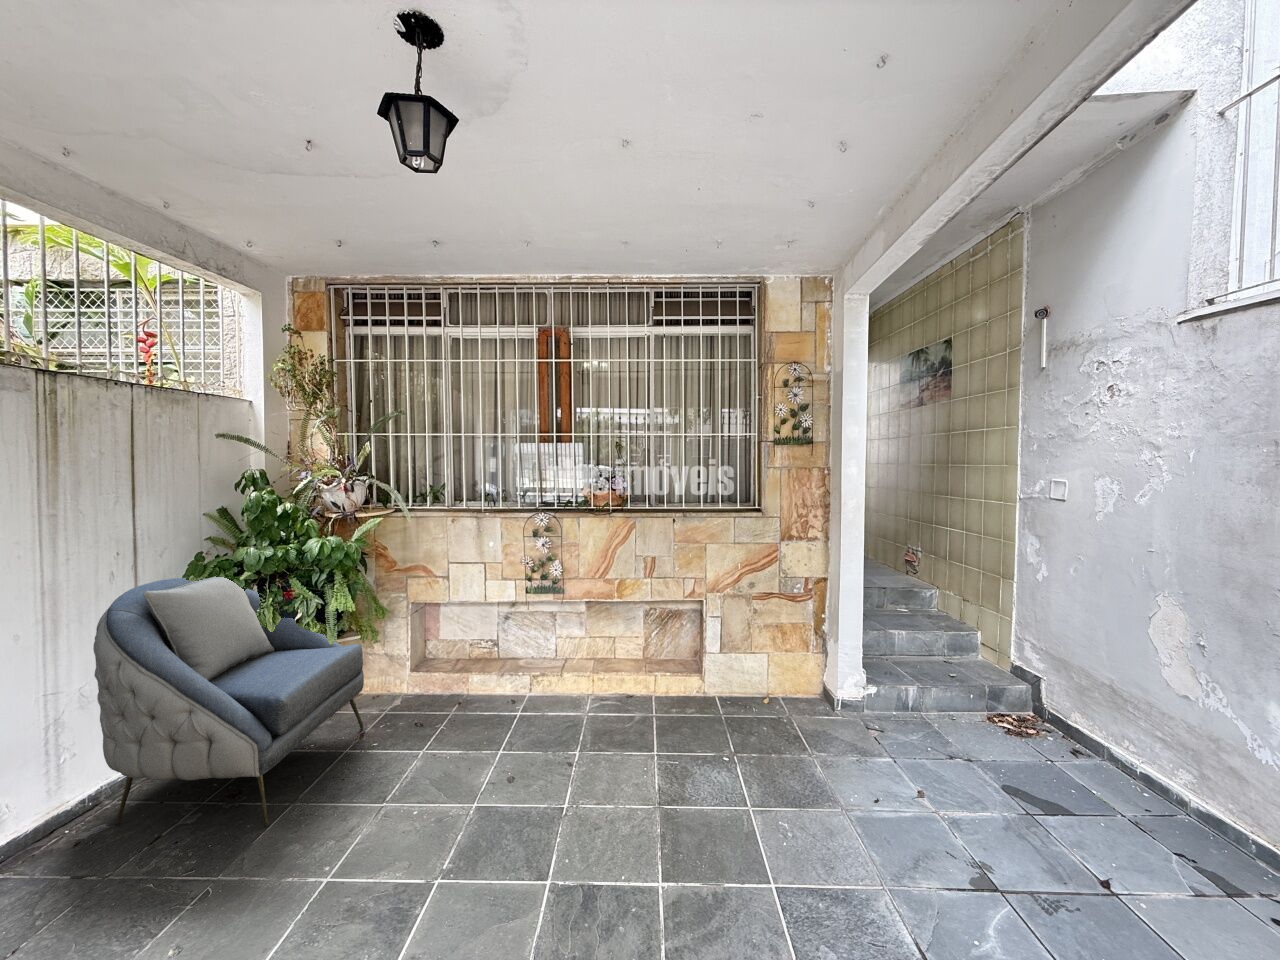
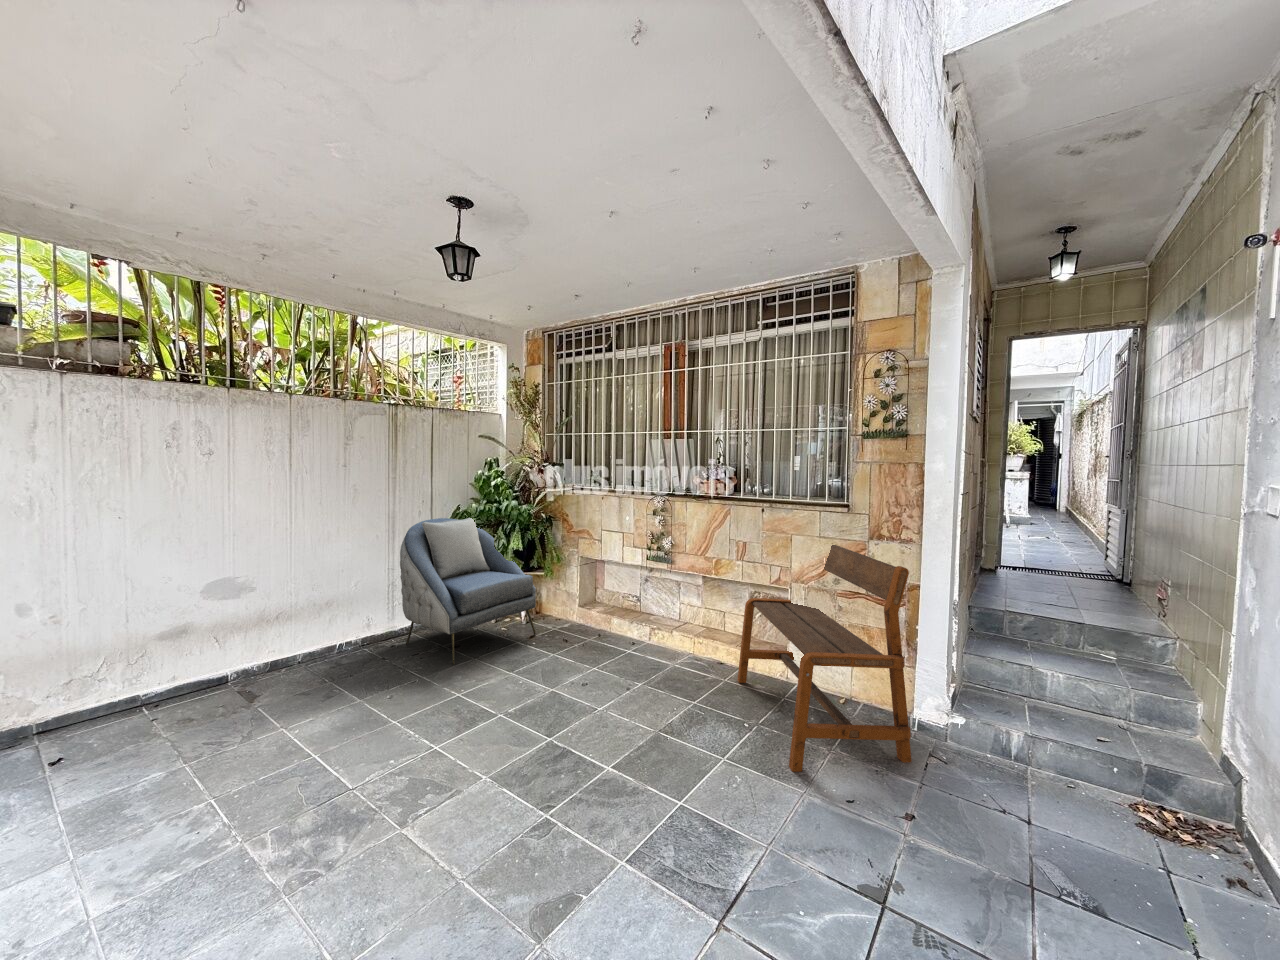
bench: none [666,546,874,787] -> present [737,545,912,772]

